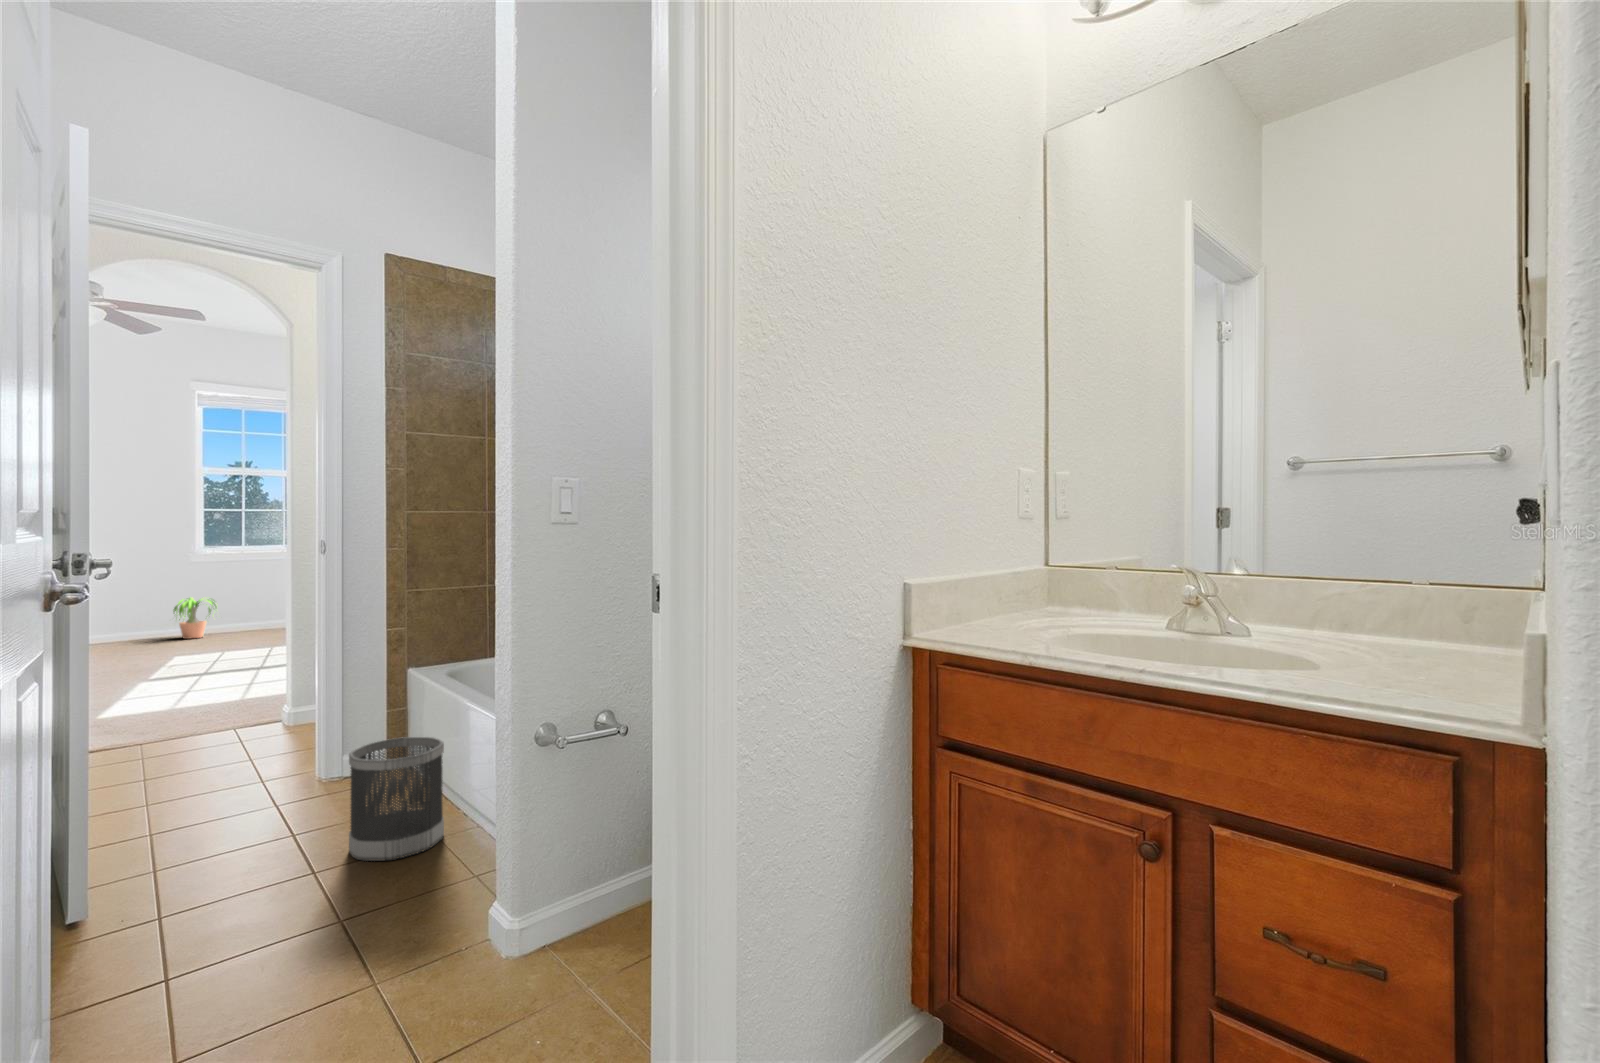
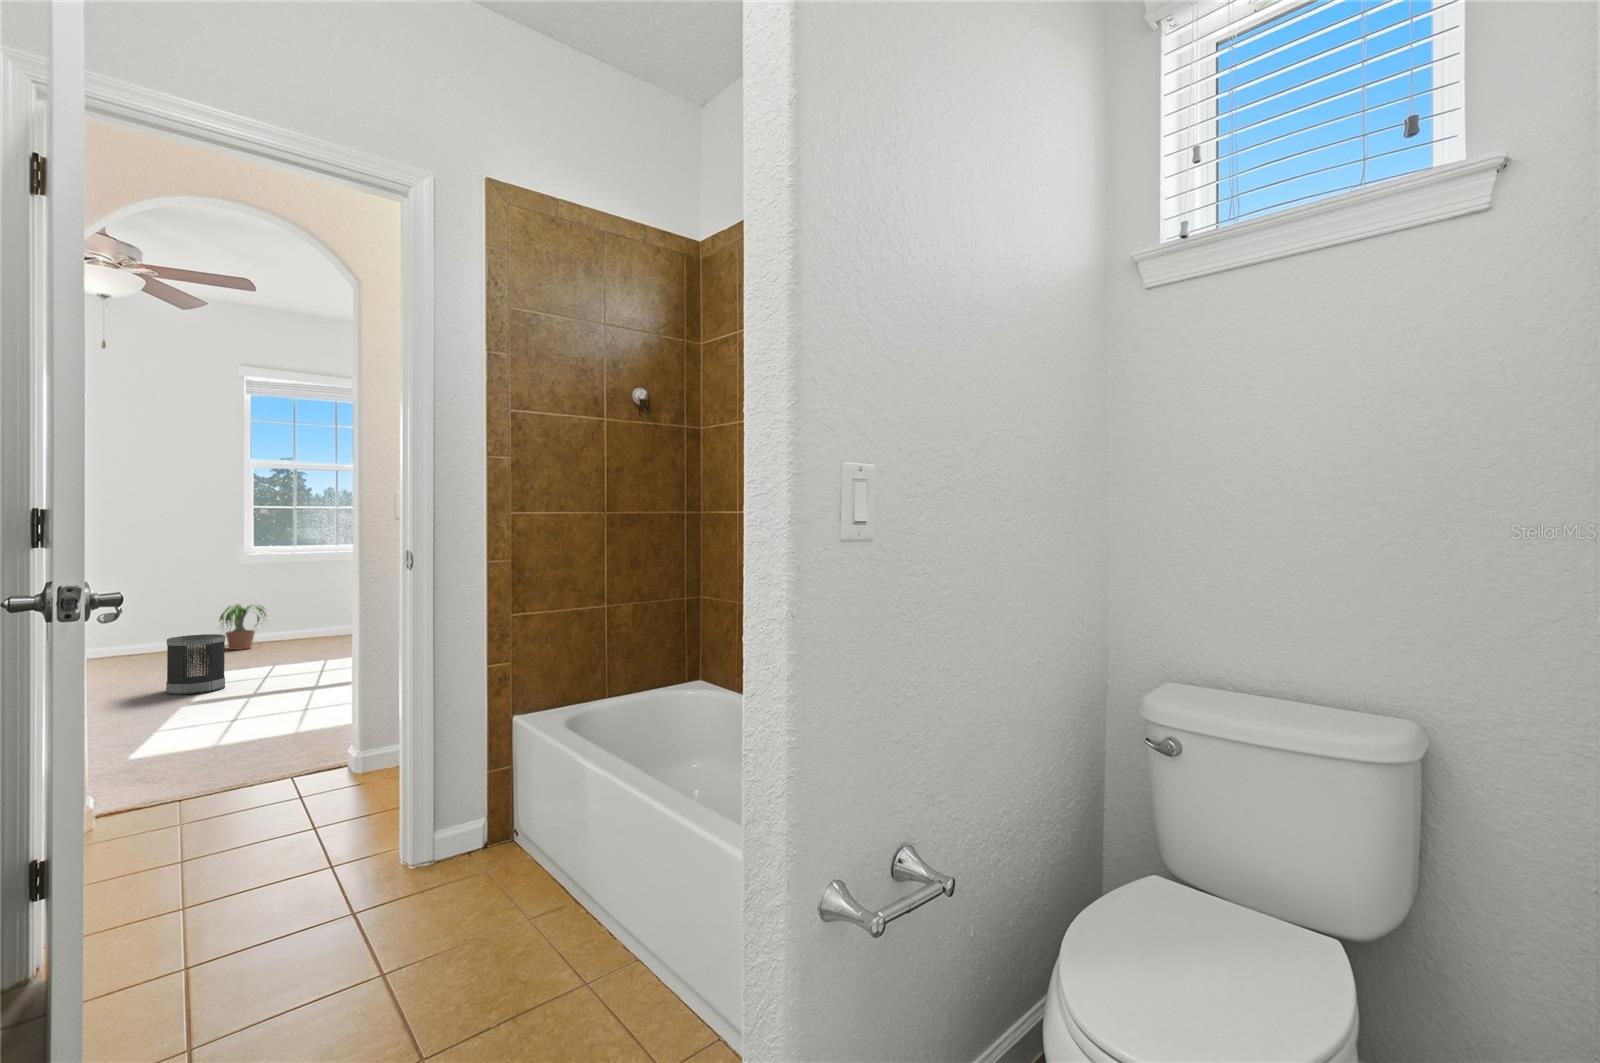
wastebasket: present [349,737,444,861] -> present [166,634,226,695]

